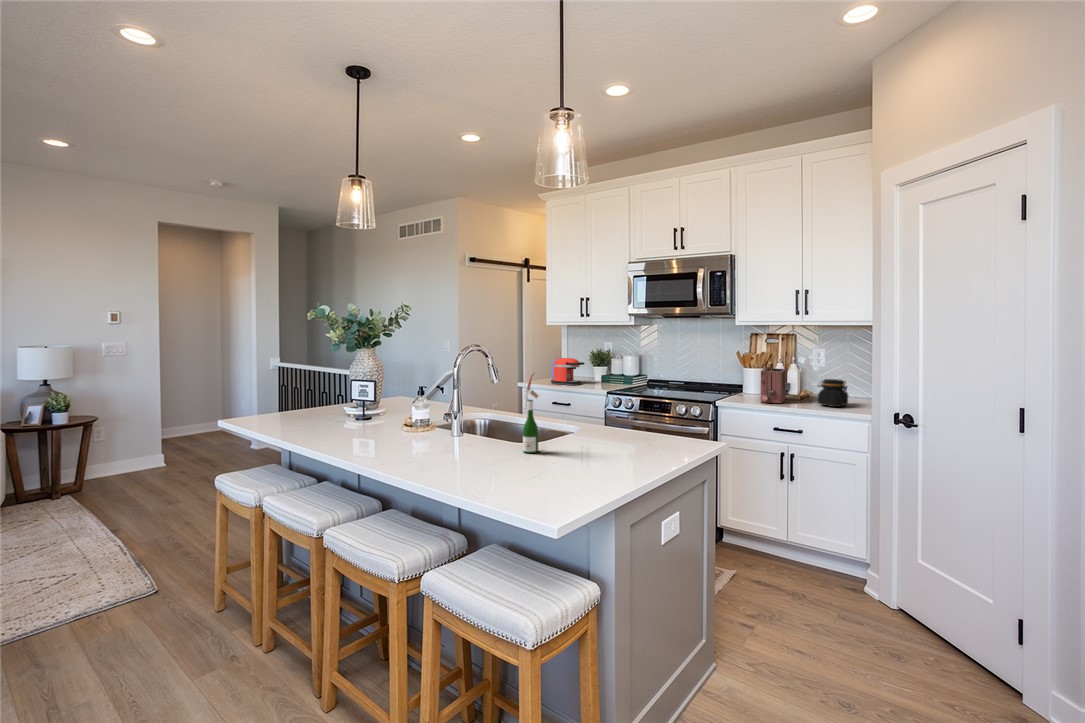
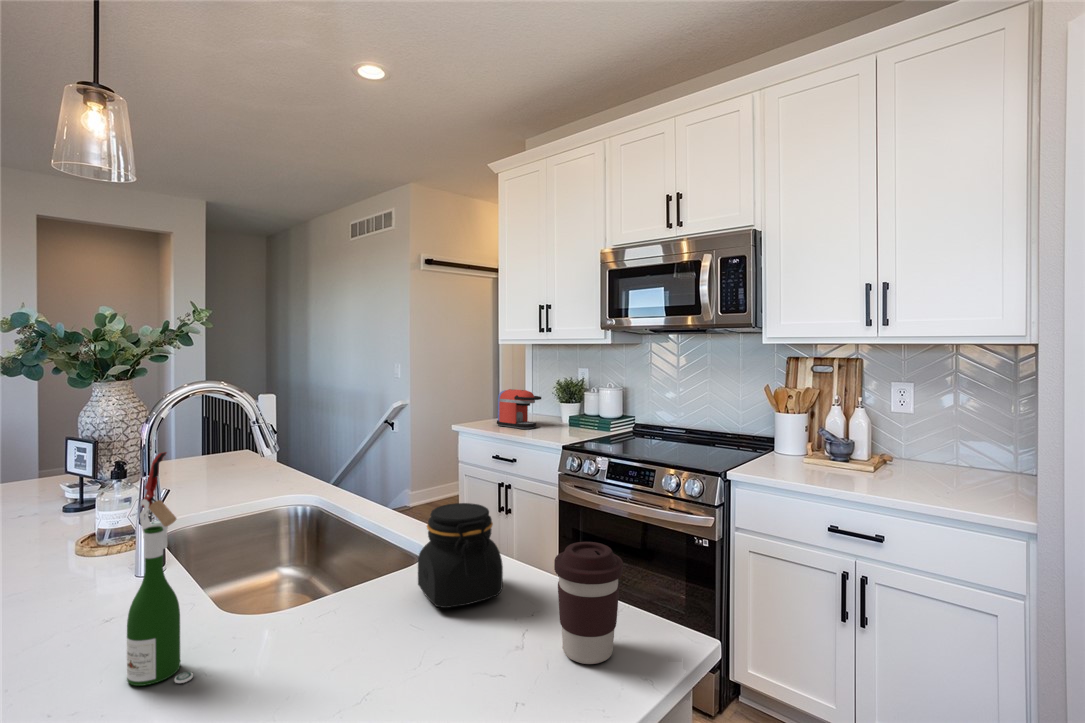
toaster: present [760,362,786,403] -> none [804,406,848,480]
jar: present [818,379,848,407] -> present [418,503,503,608]
coffee cup: none [666,406,692,446] -> present [554,542,623,664]

